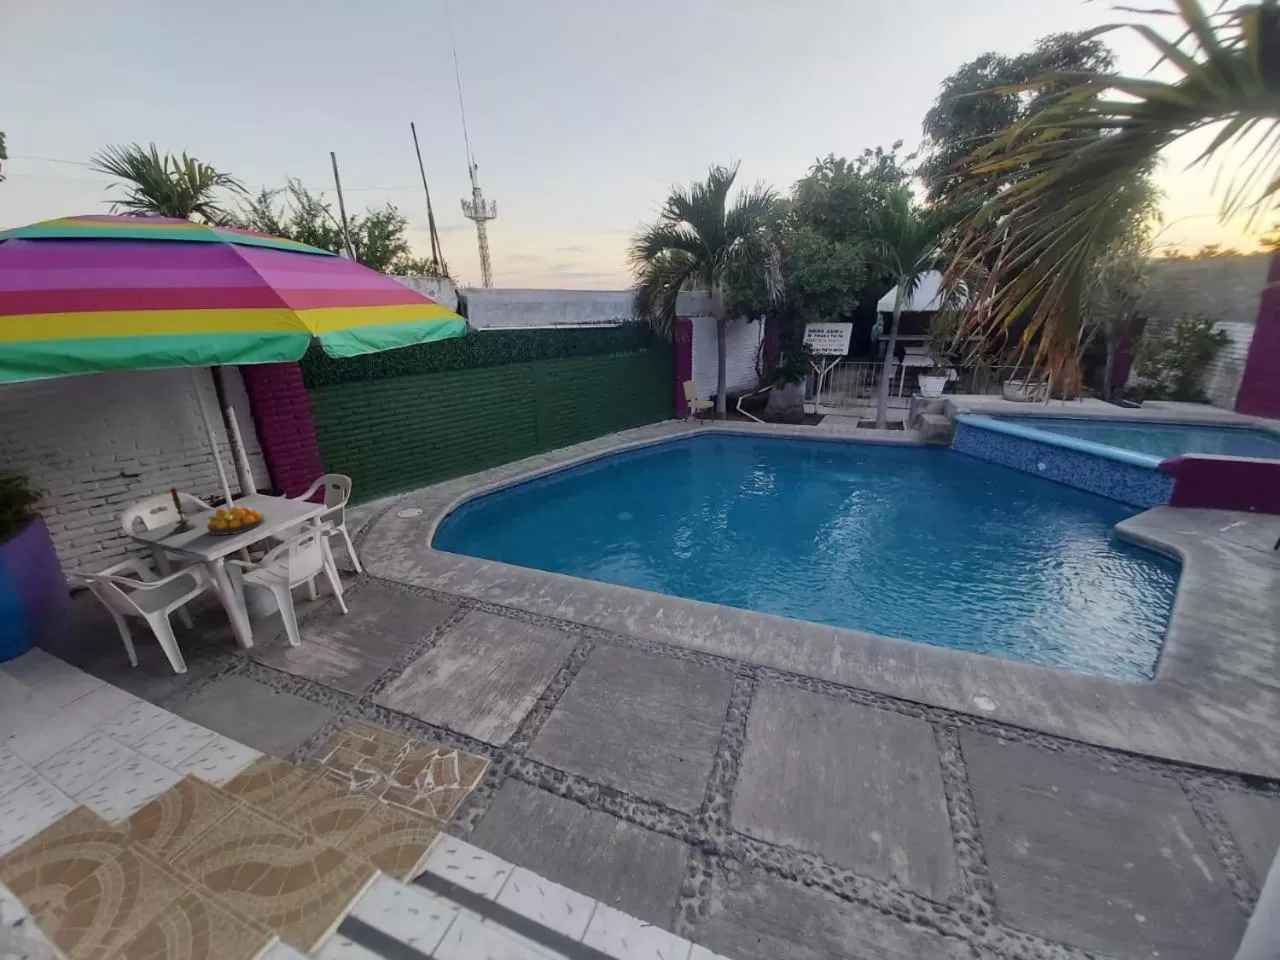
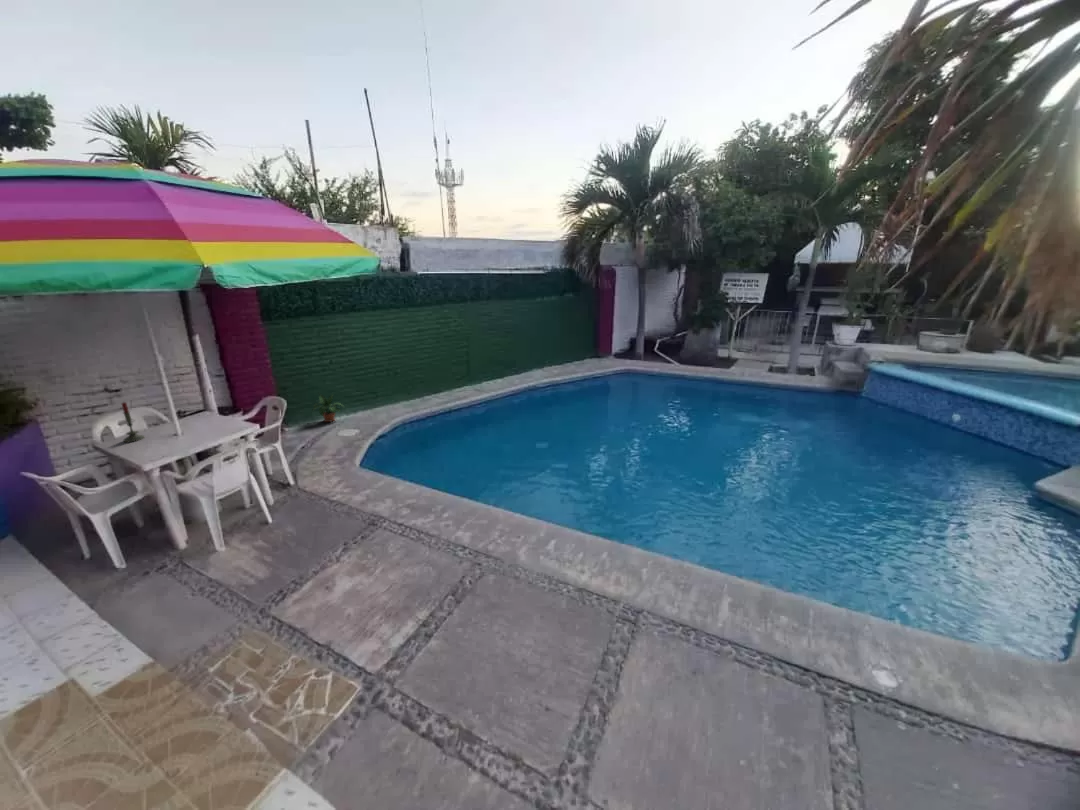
chair: present [683,380,714,425] -> none [608,323,635,363]
potted plant: none [361,471,398,504] -> present [313,394,340,422]
fruit bowl: present [207,506,265,535] -> none [146,421,202,447]

